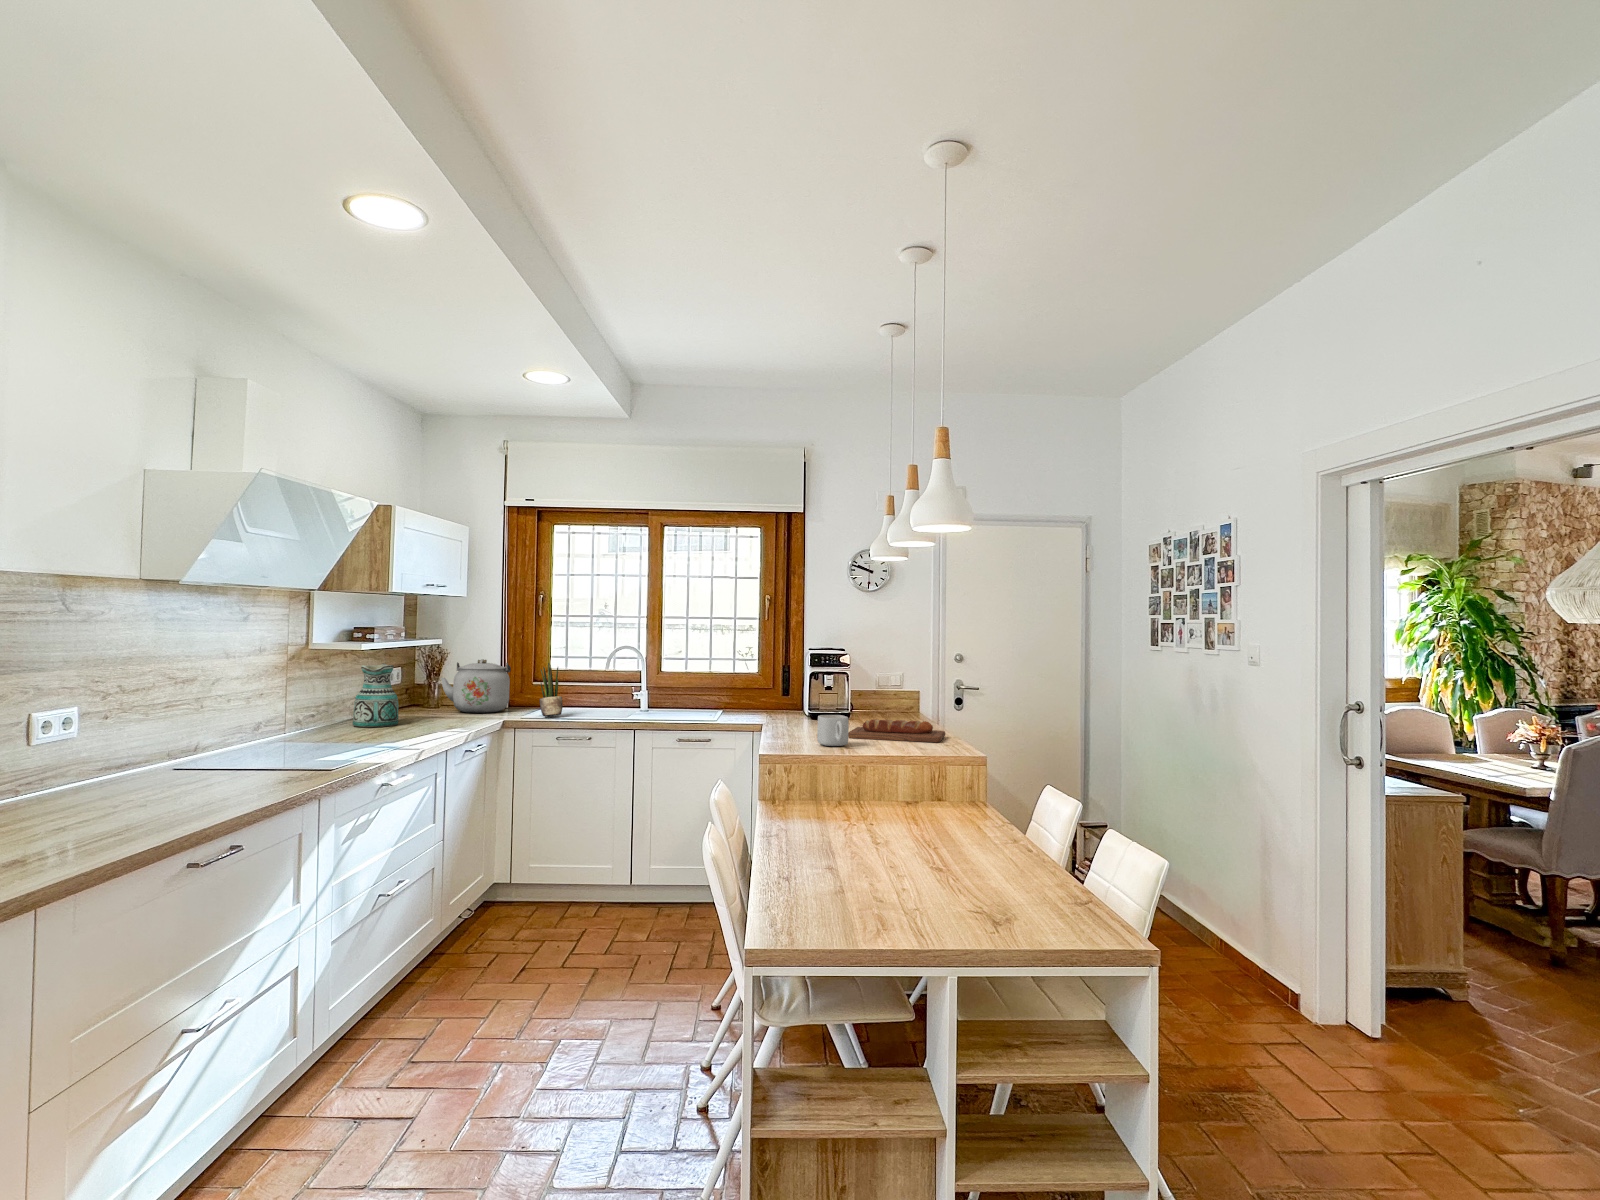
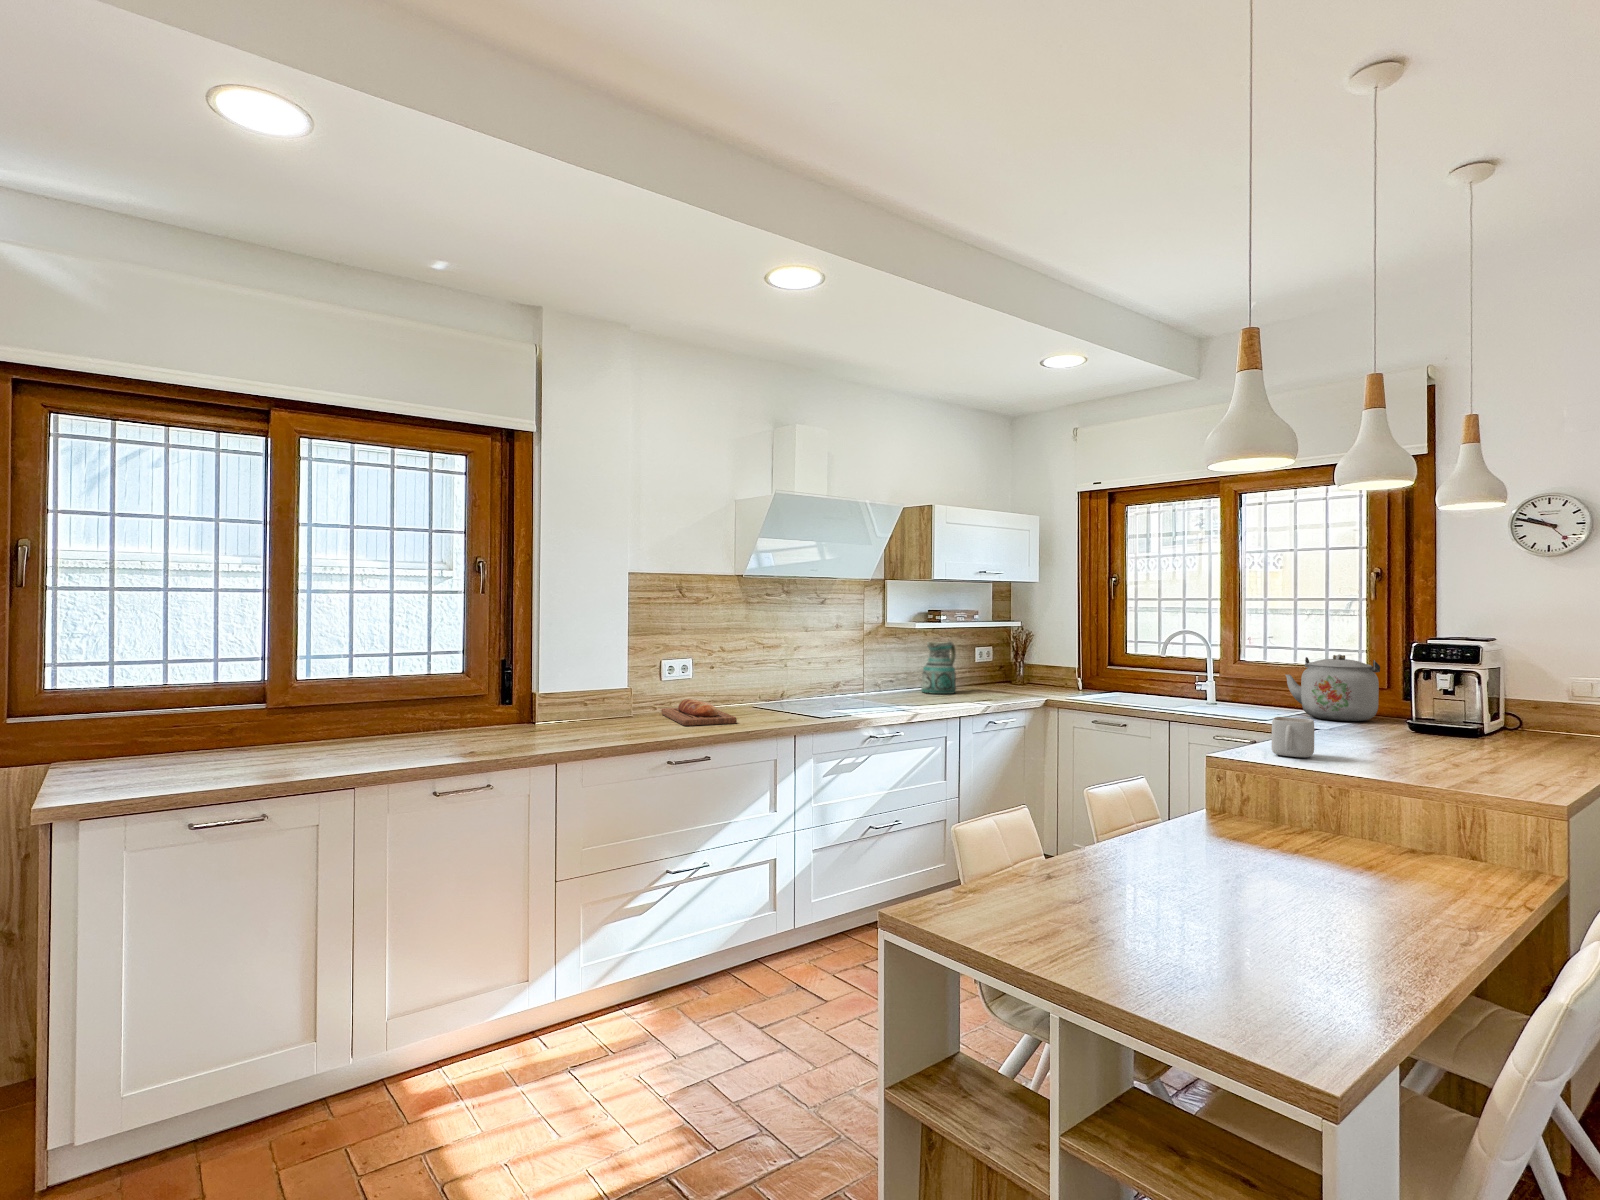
kettle: present [441,659,511,713] -> present [1285,654,1380,721]
potted plant: present [540,663,563,716] -> none [1084,645,1106,698]
bread loaf: present [848,719,945,742] -> present [661,699,737,726]

